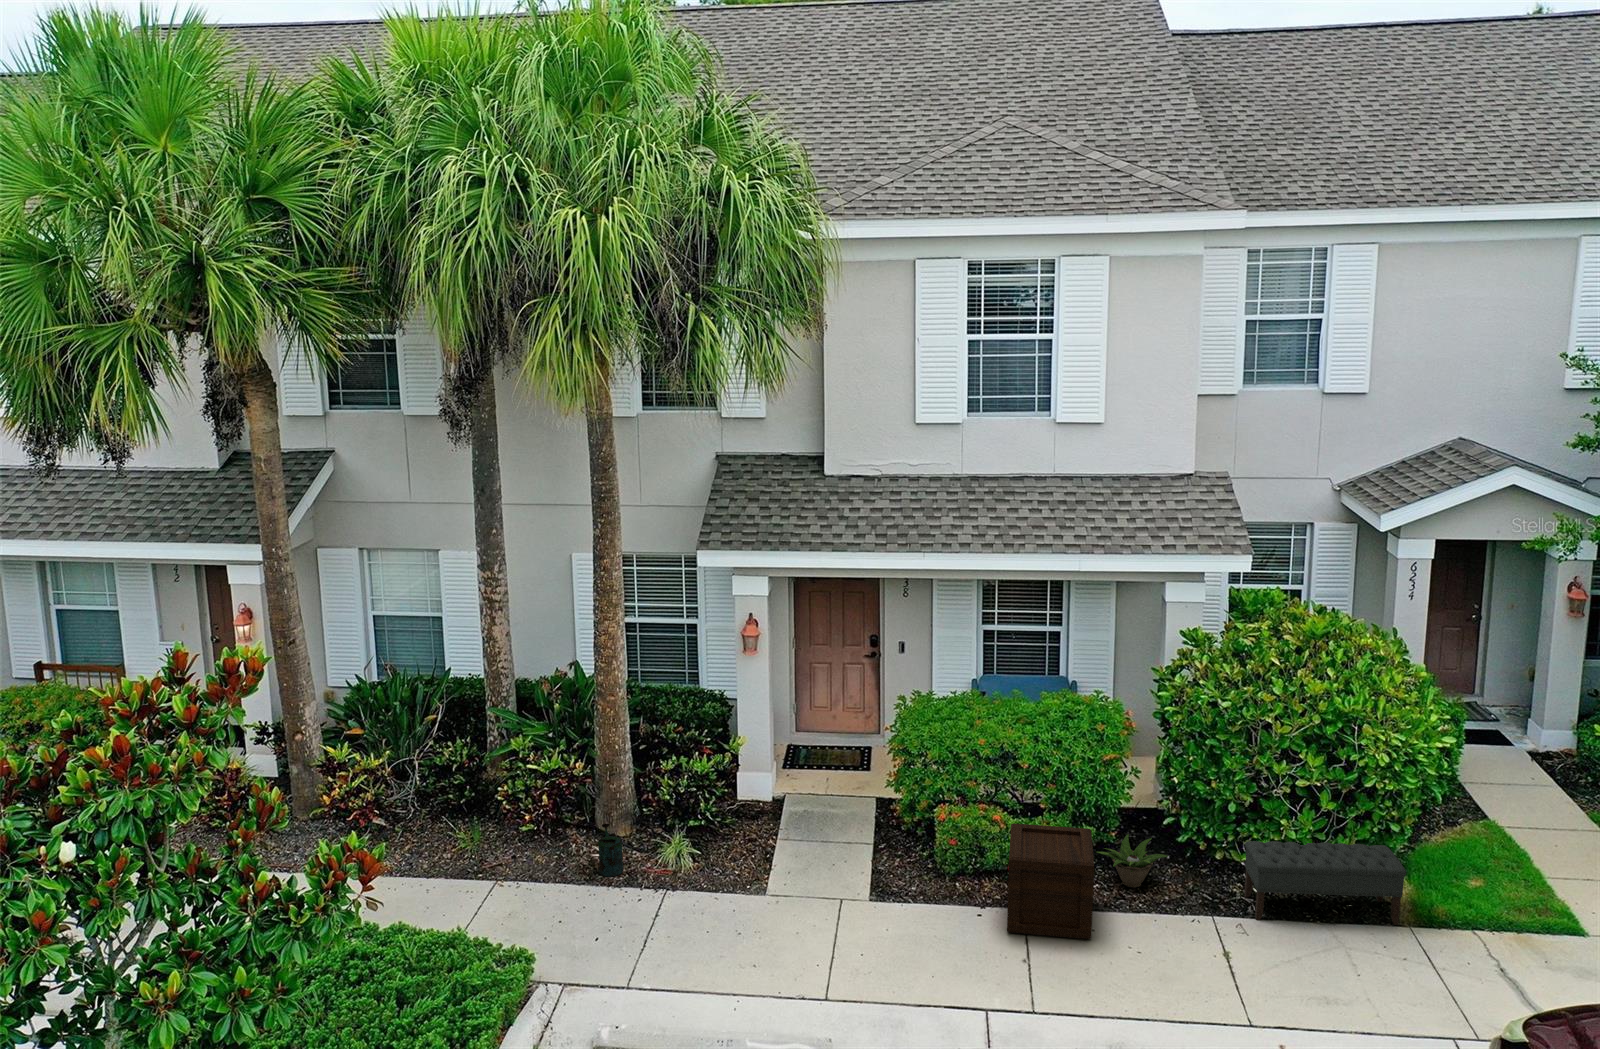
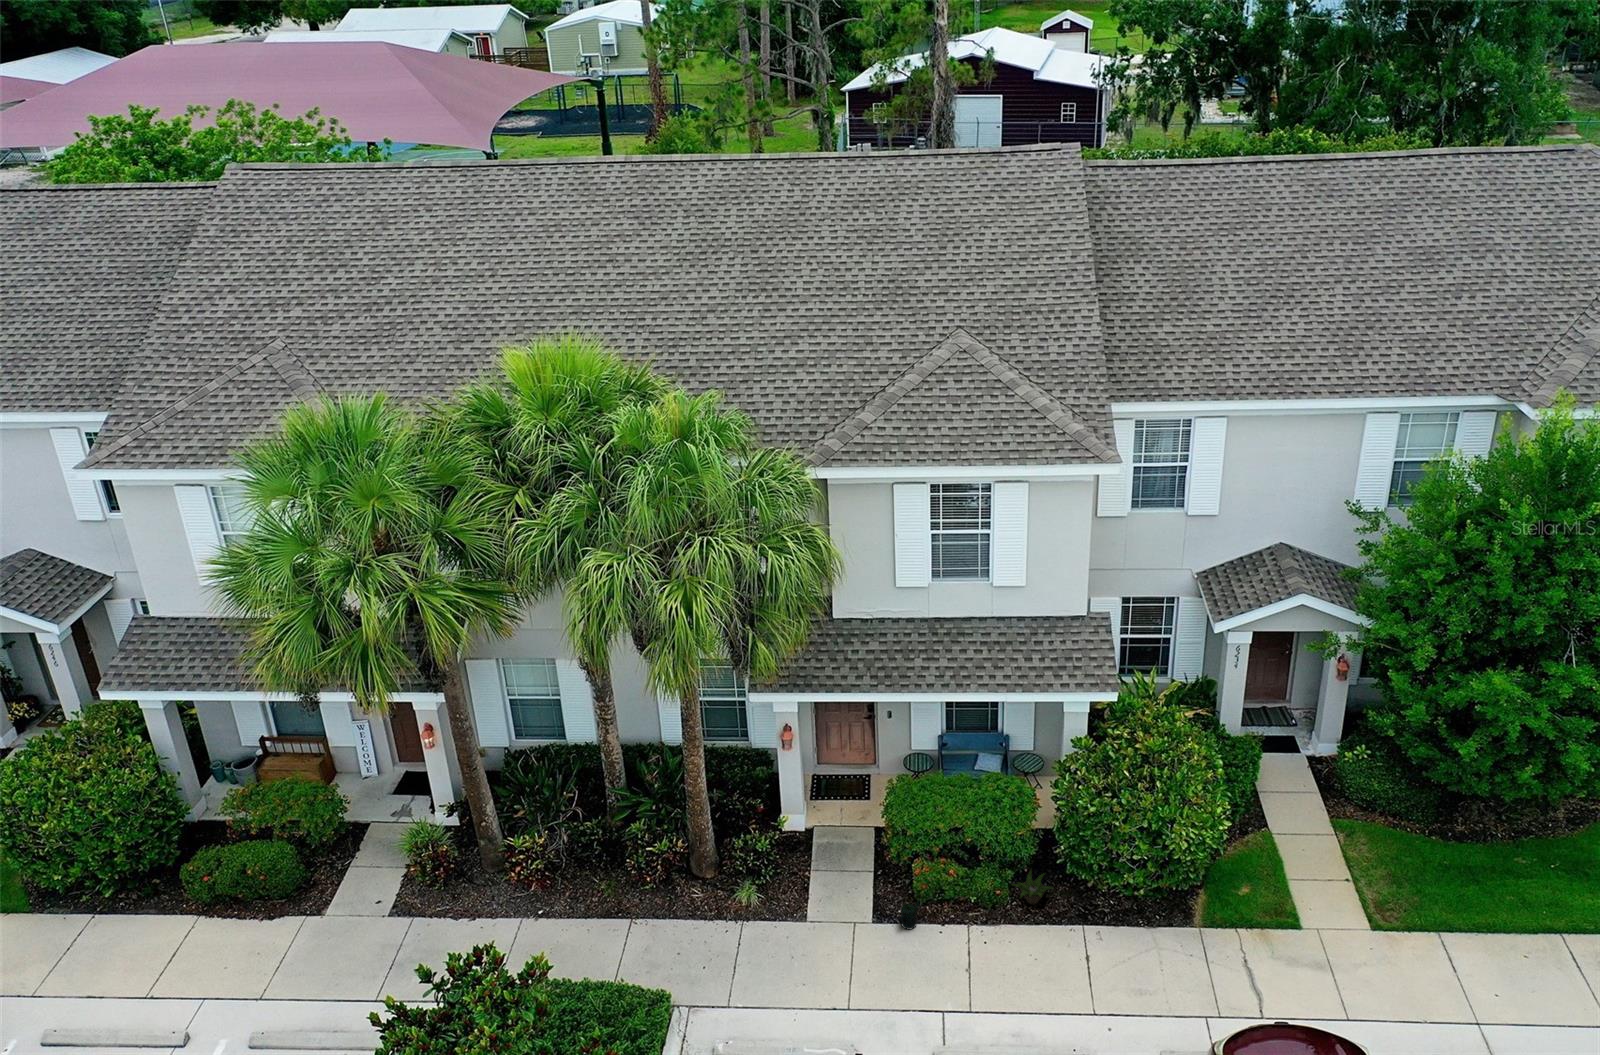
wooden crate: present [1007,823,1094,939] -> none [955,878,1006,950]
watering can: present [598,824,623,877] -> present [900,895,922,929]
bench: present [1244,841,1406,925] -> none [1099,882,1189,931]

